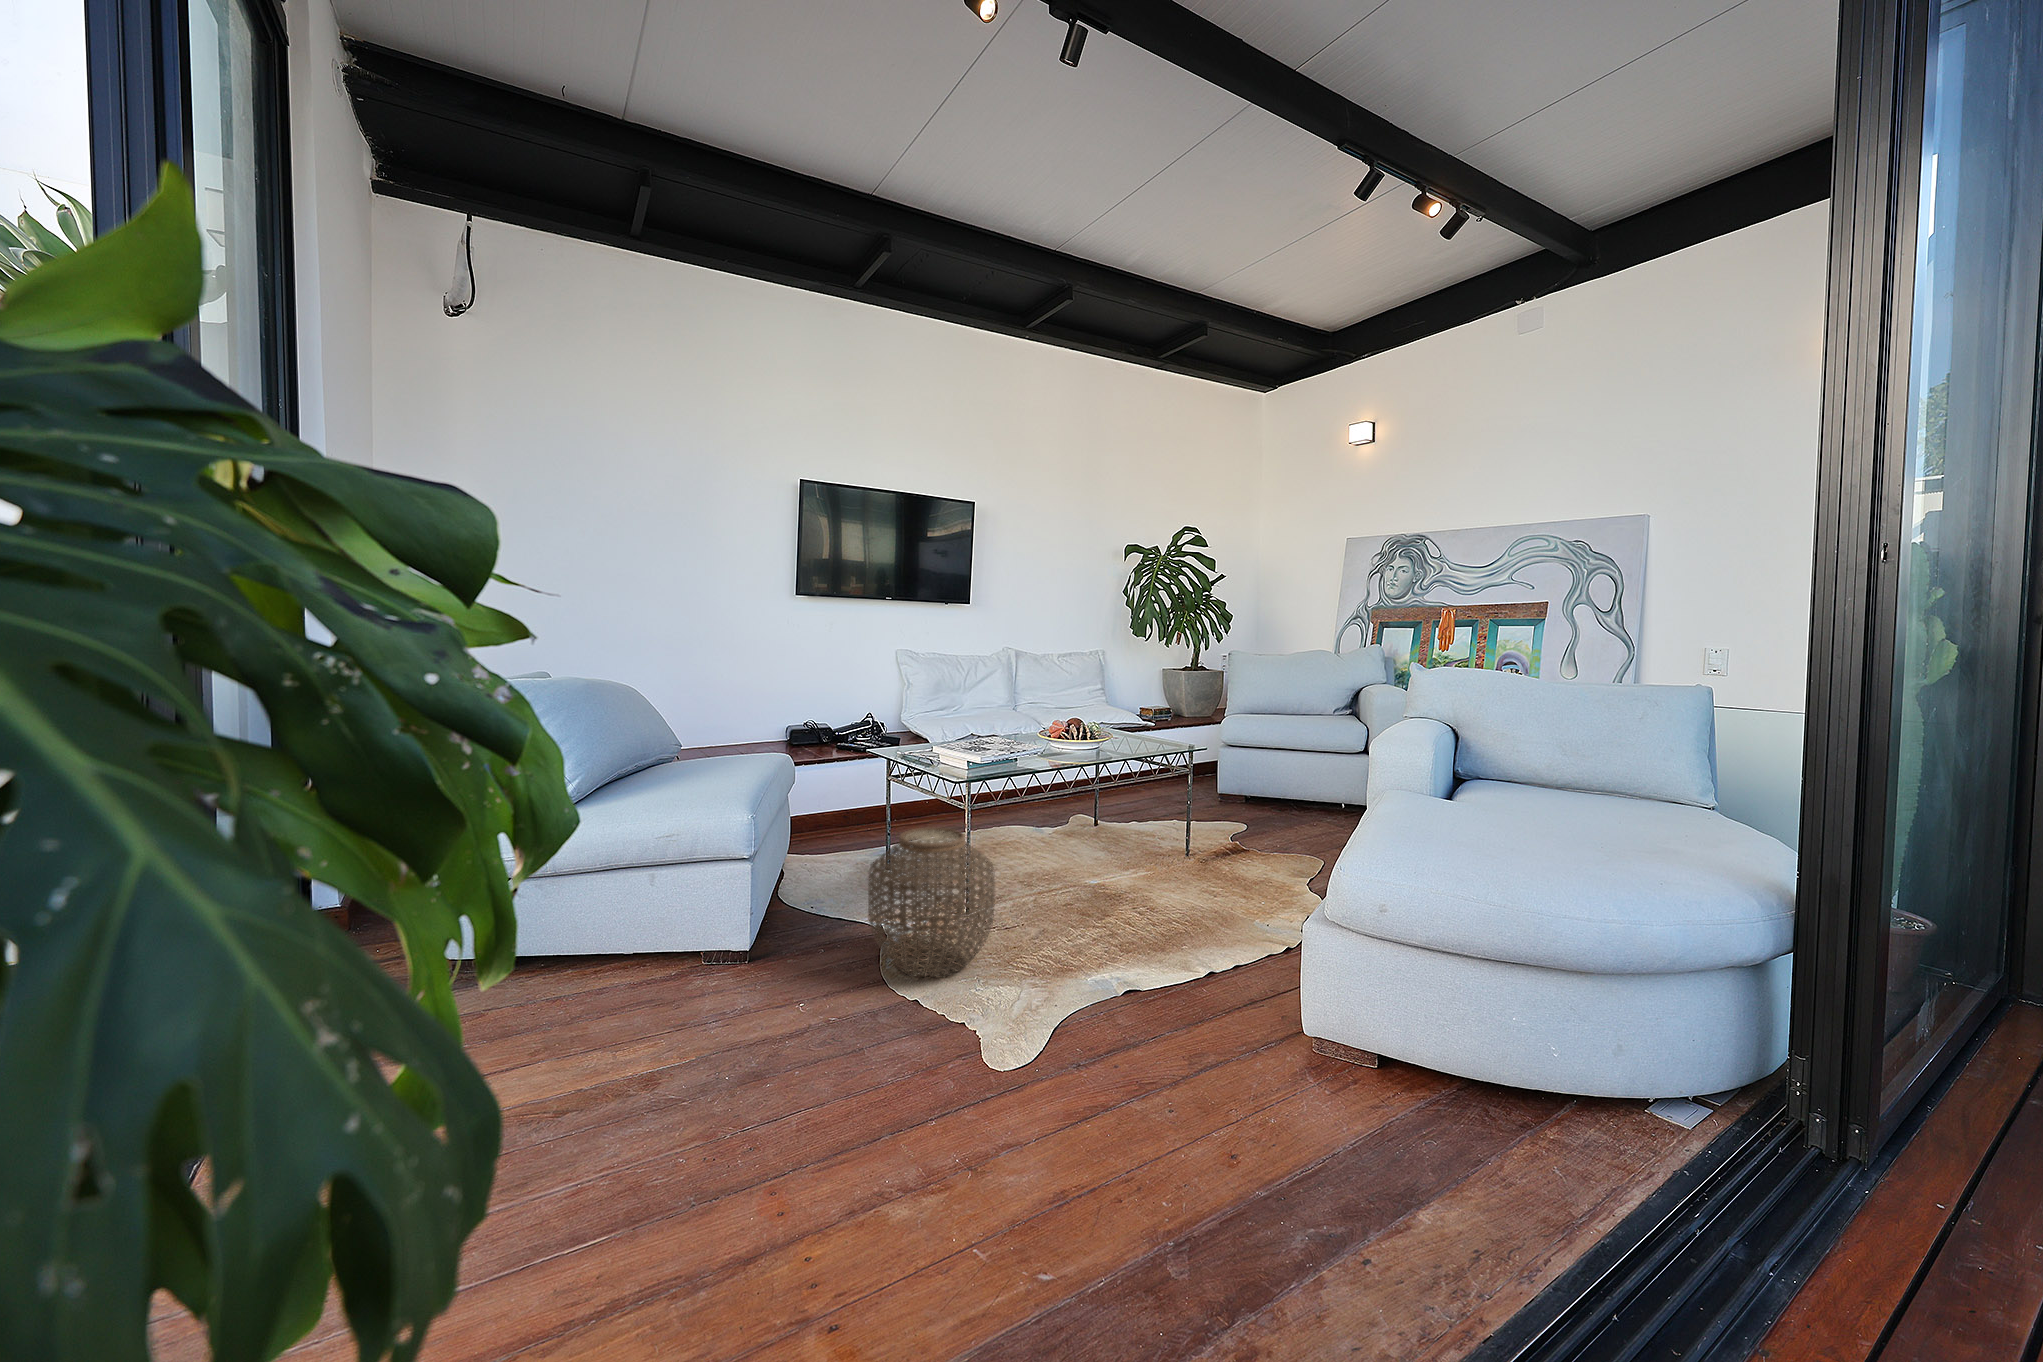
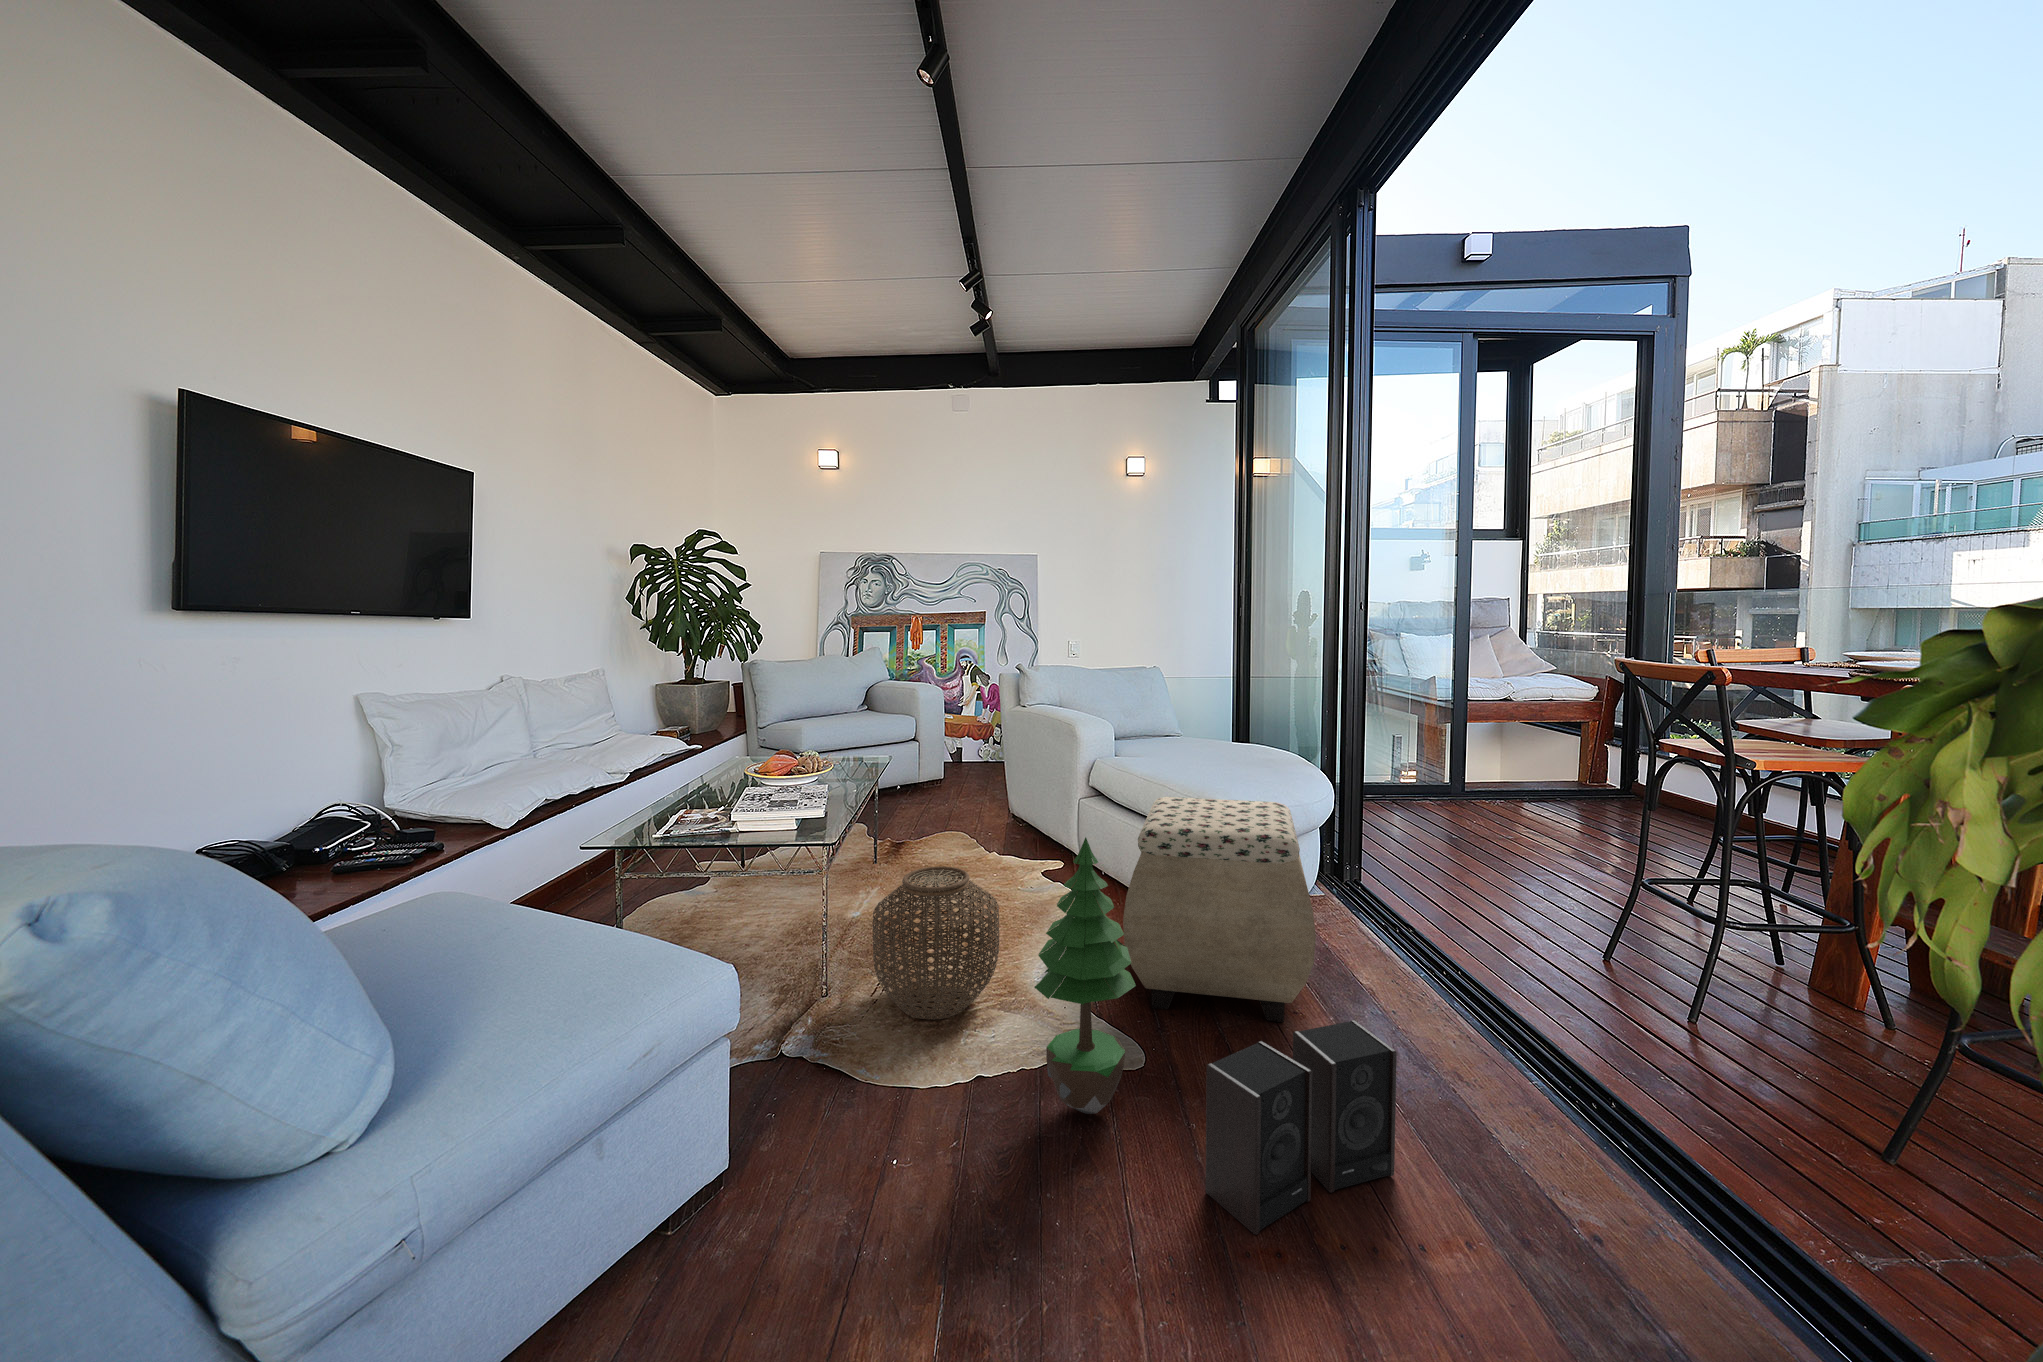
potted tree: none [746,787,859,1086] -> present [1035,837,1136,1114]
ottoman: none [1006,822,1359,1182] -> present [1123,797,1316,1022]
speaker: none [645,1045,875,1359] -> present [1206,1020,1397,1235]

